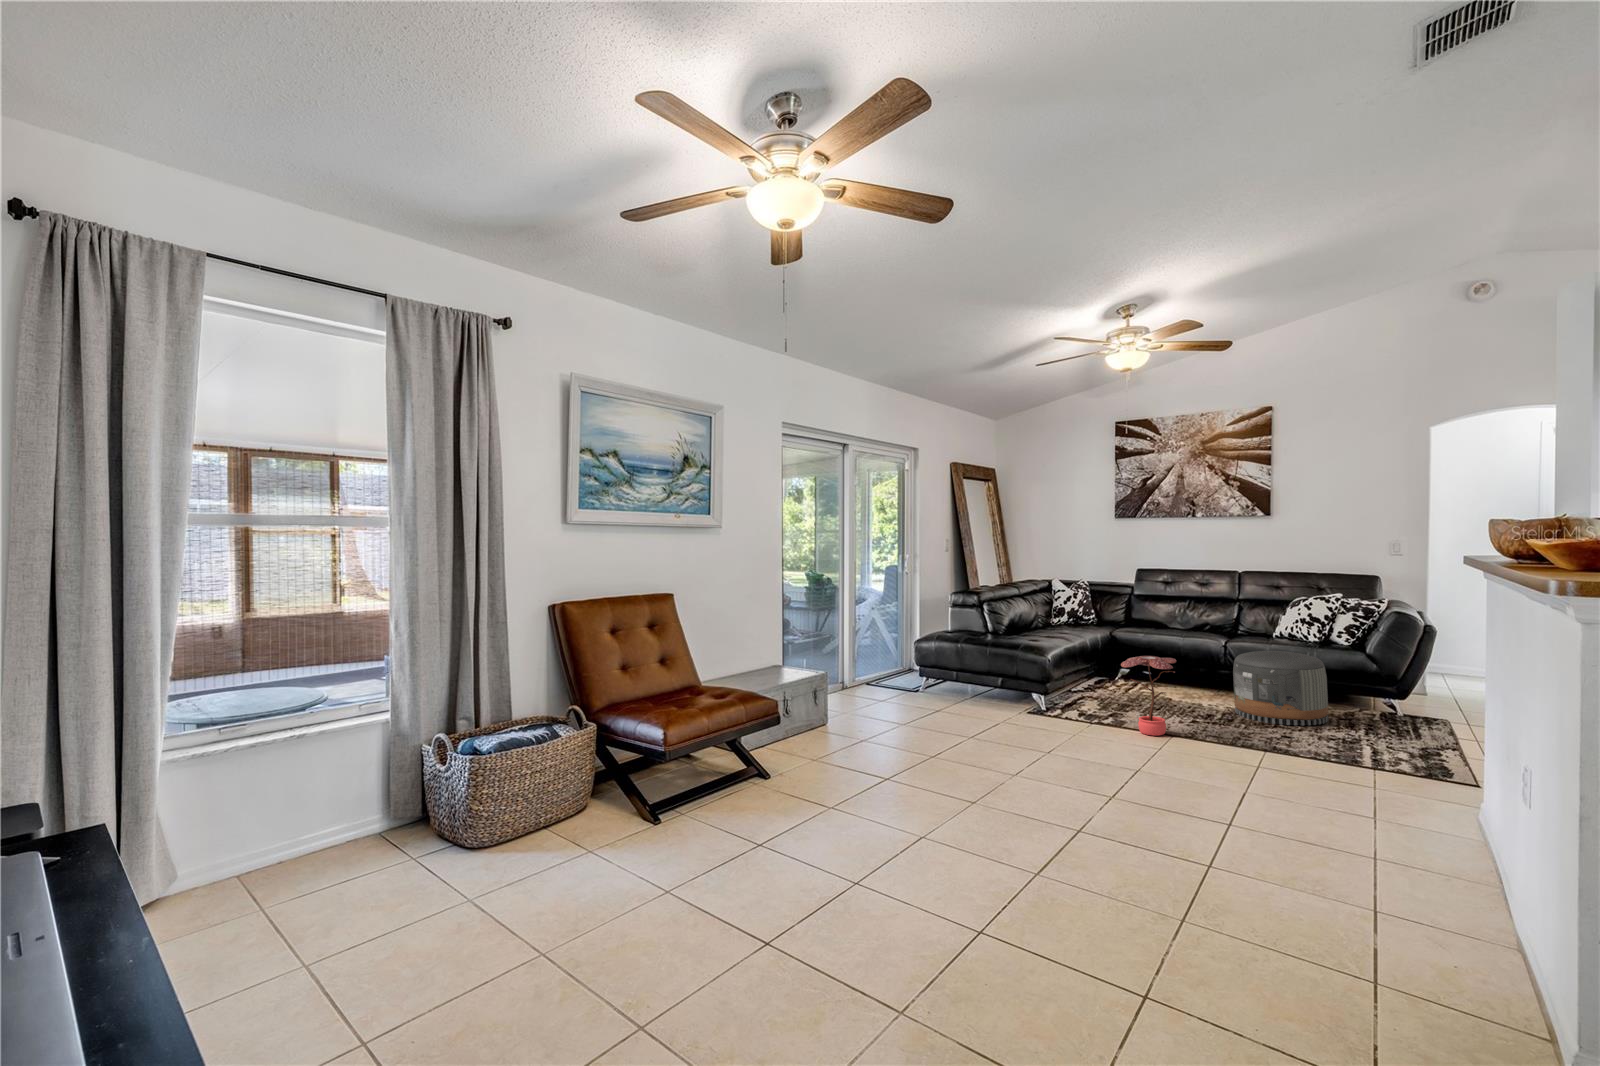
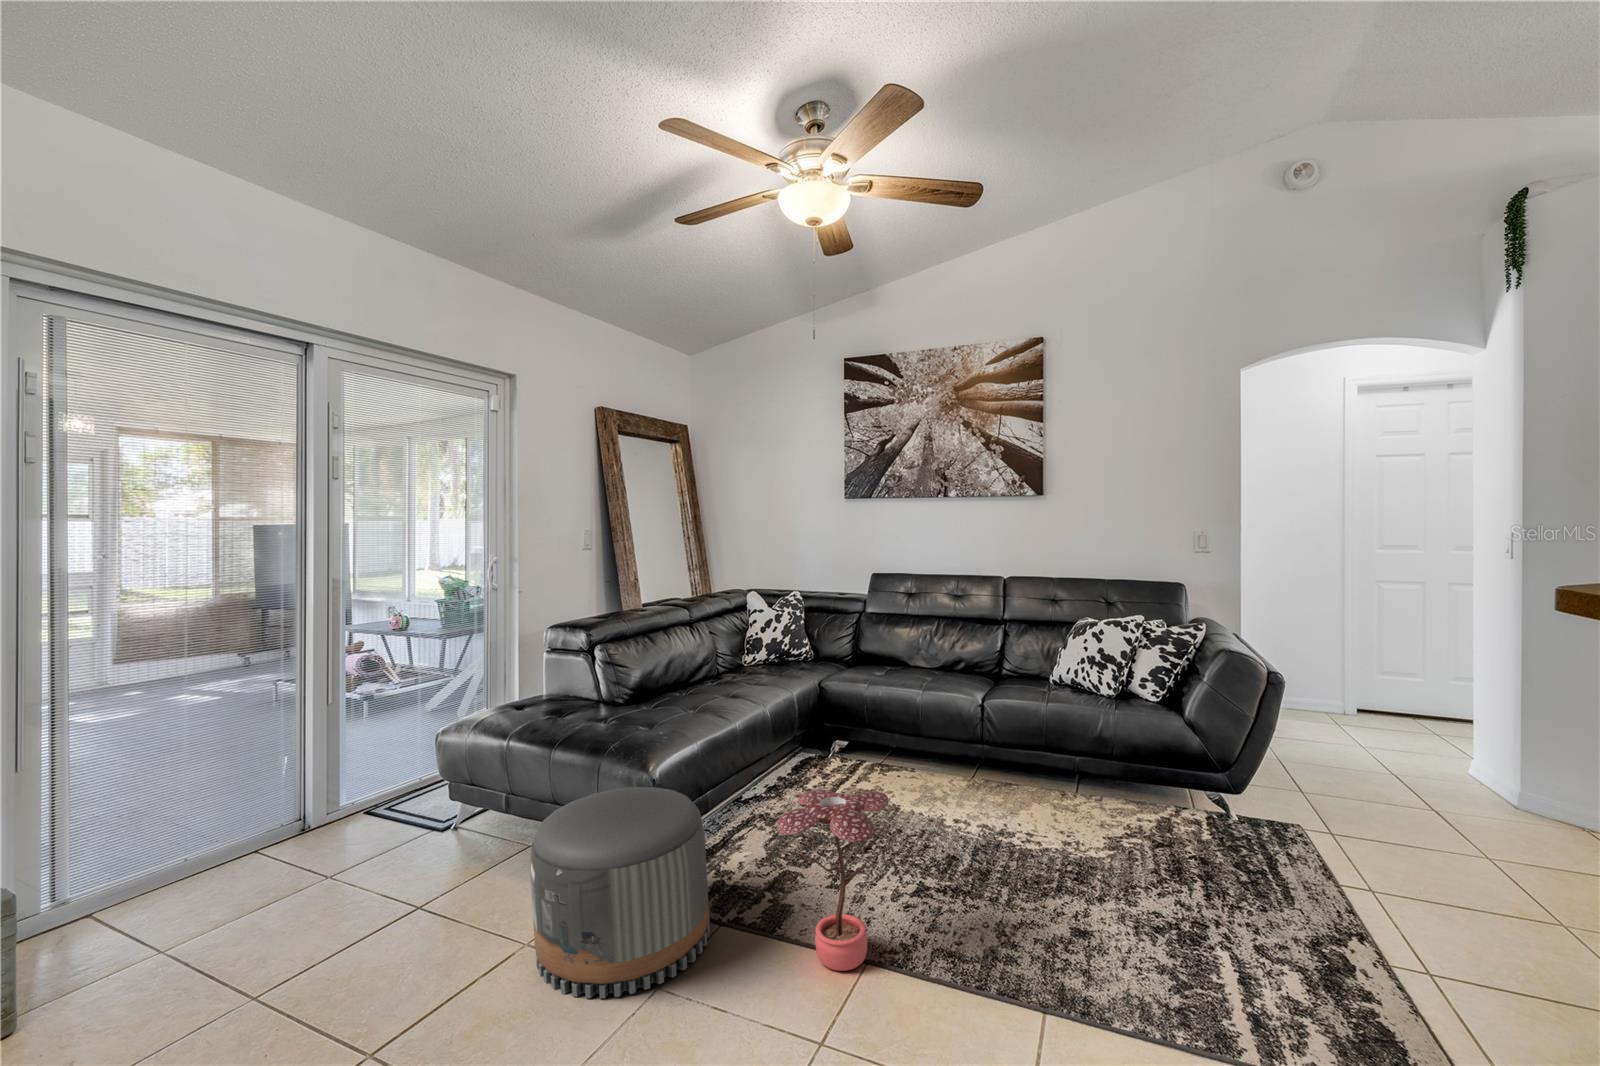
pouf: present [1233,651,1328,726] -> present [530,787,710,998]

